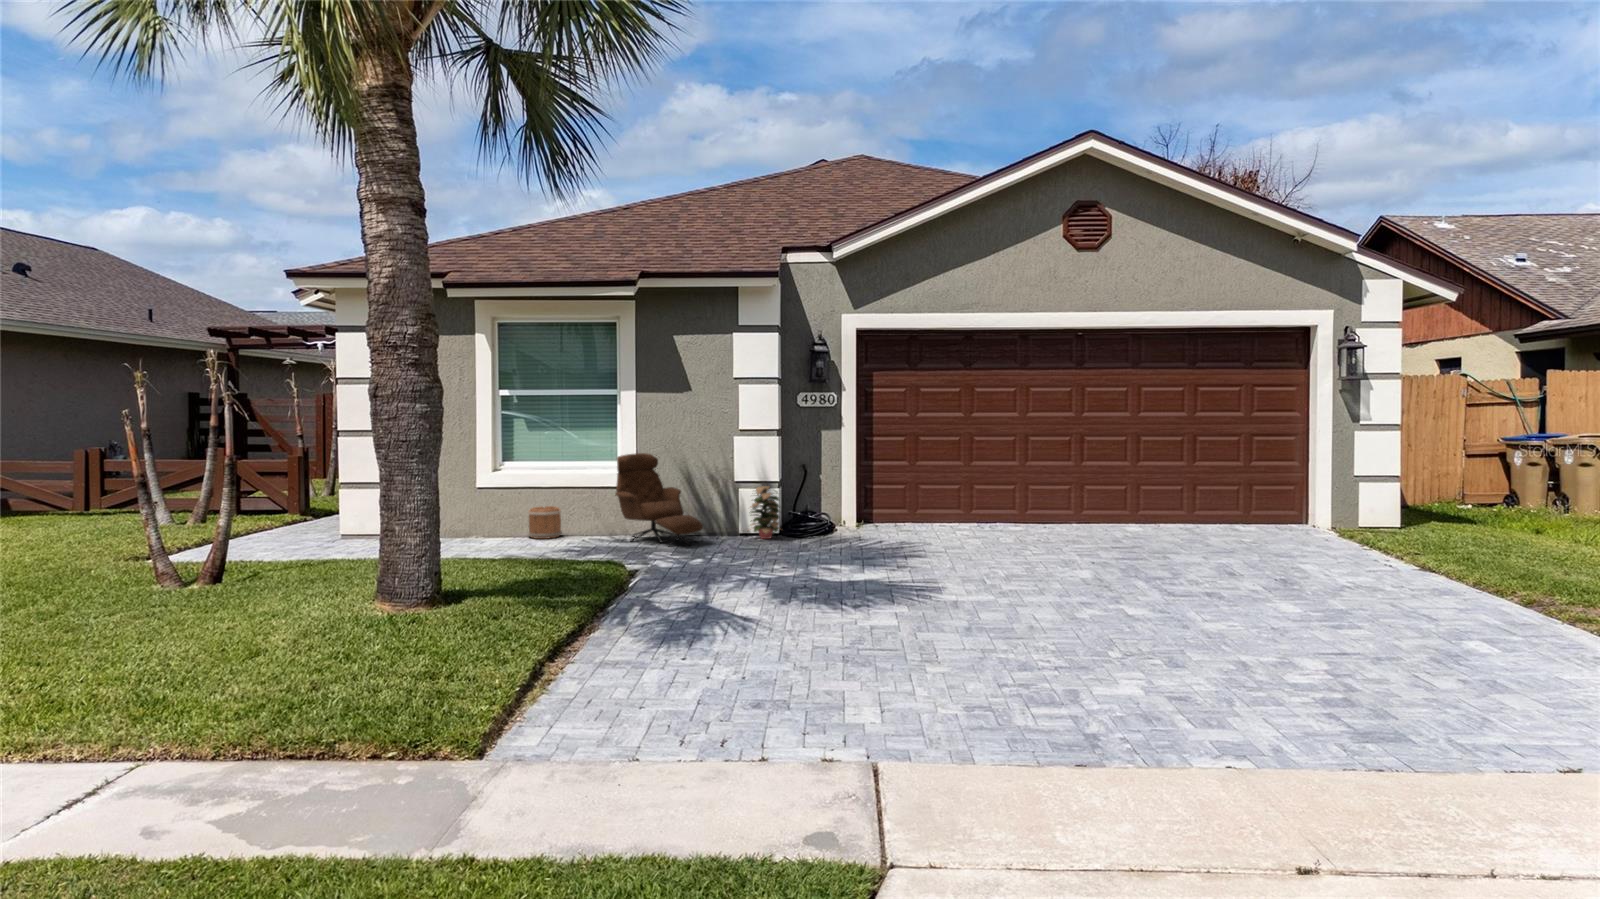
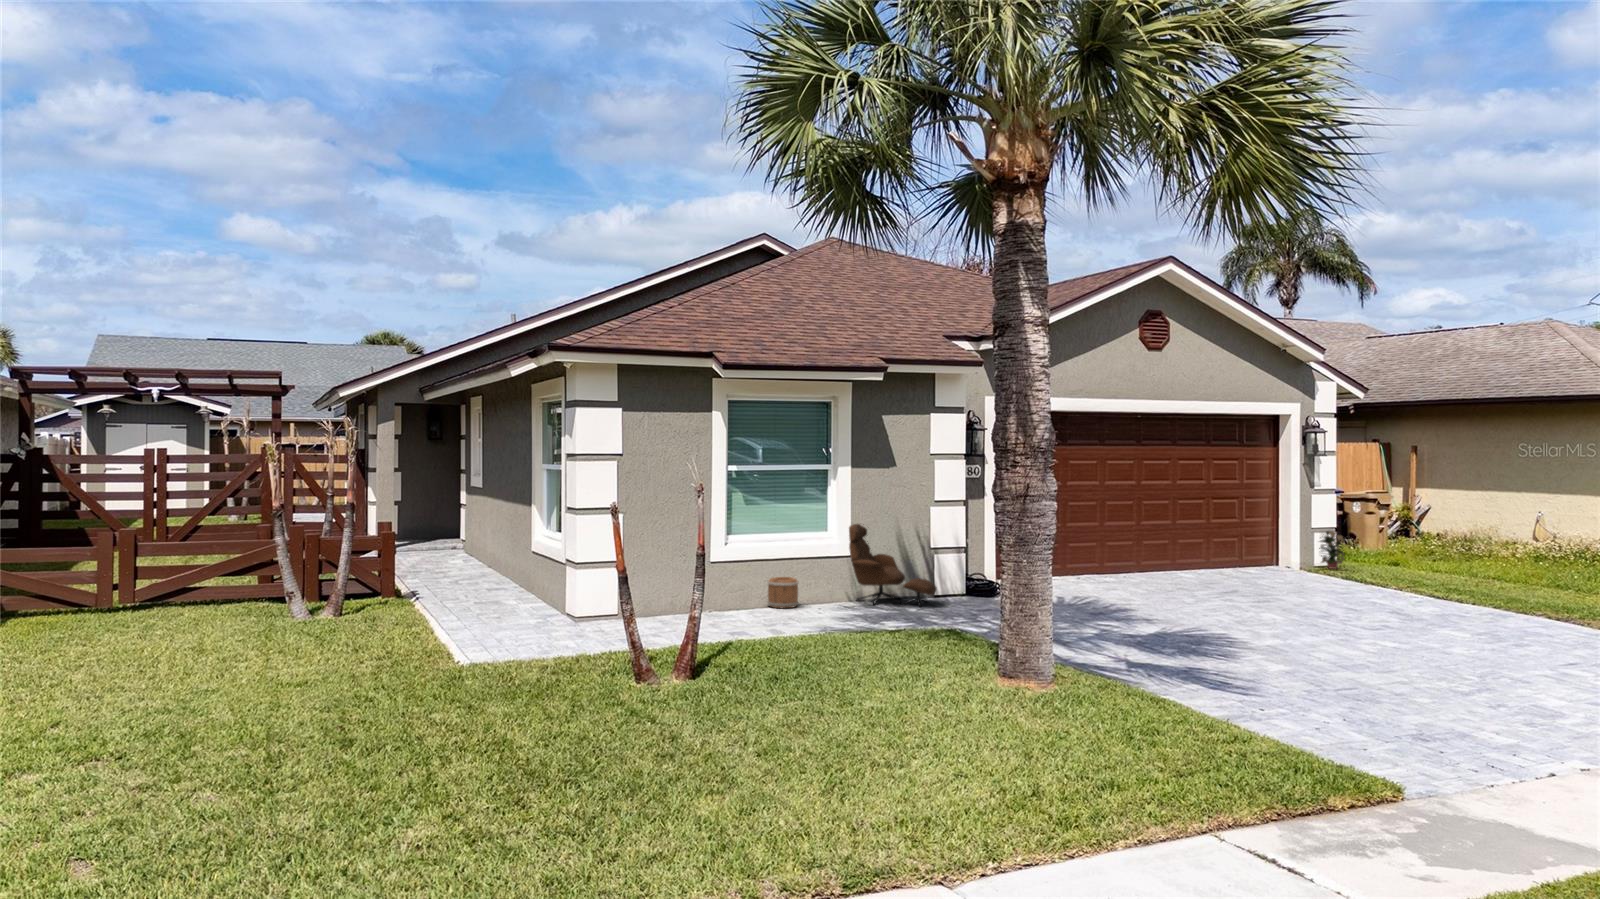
decorative plant: present [750,486,780,539] -> present [1319,531,1345,569]

